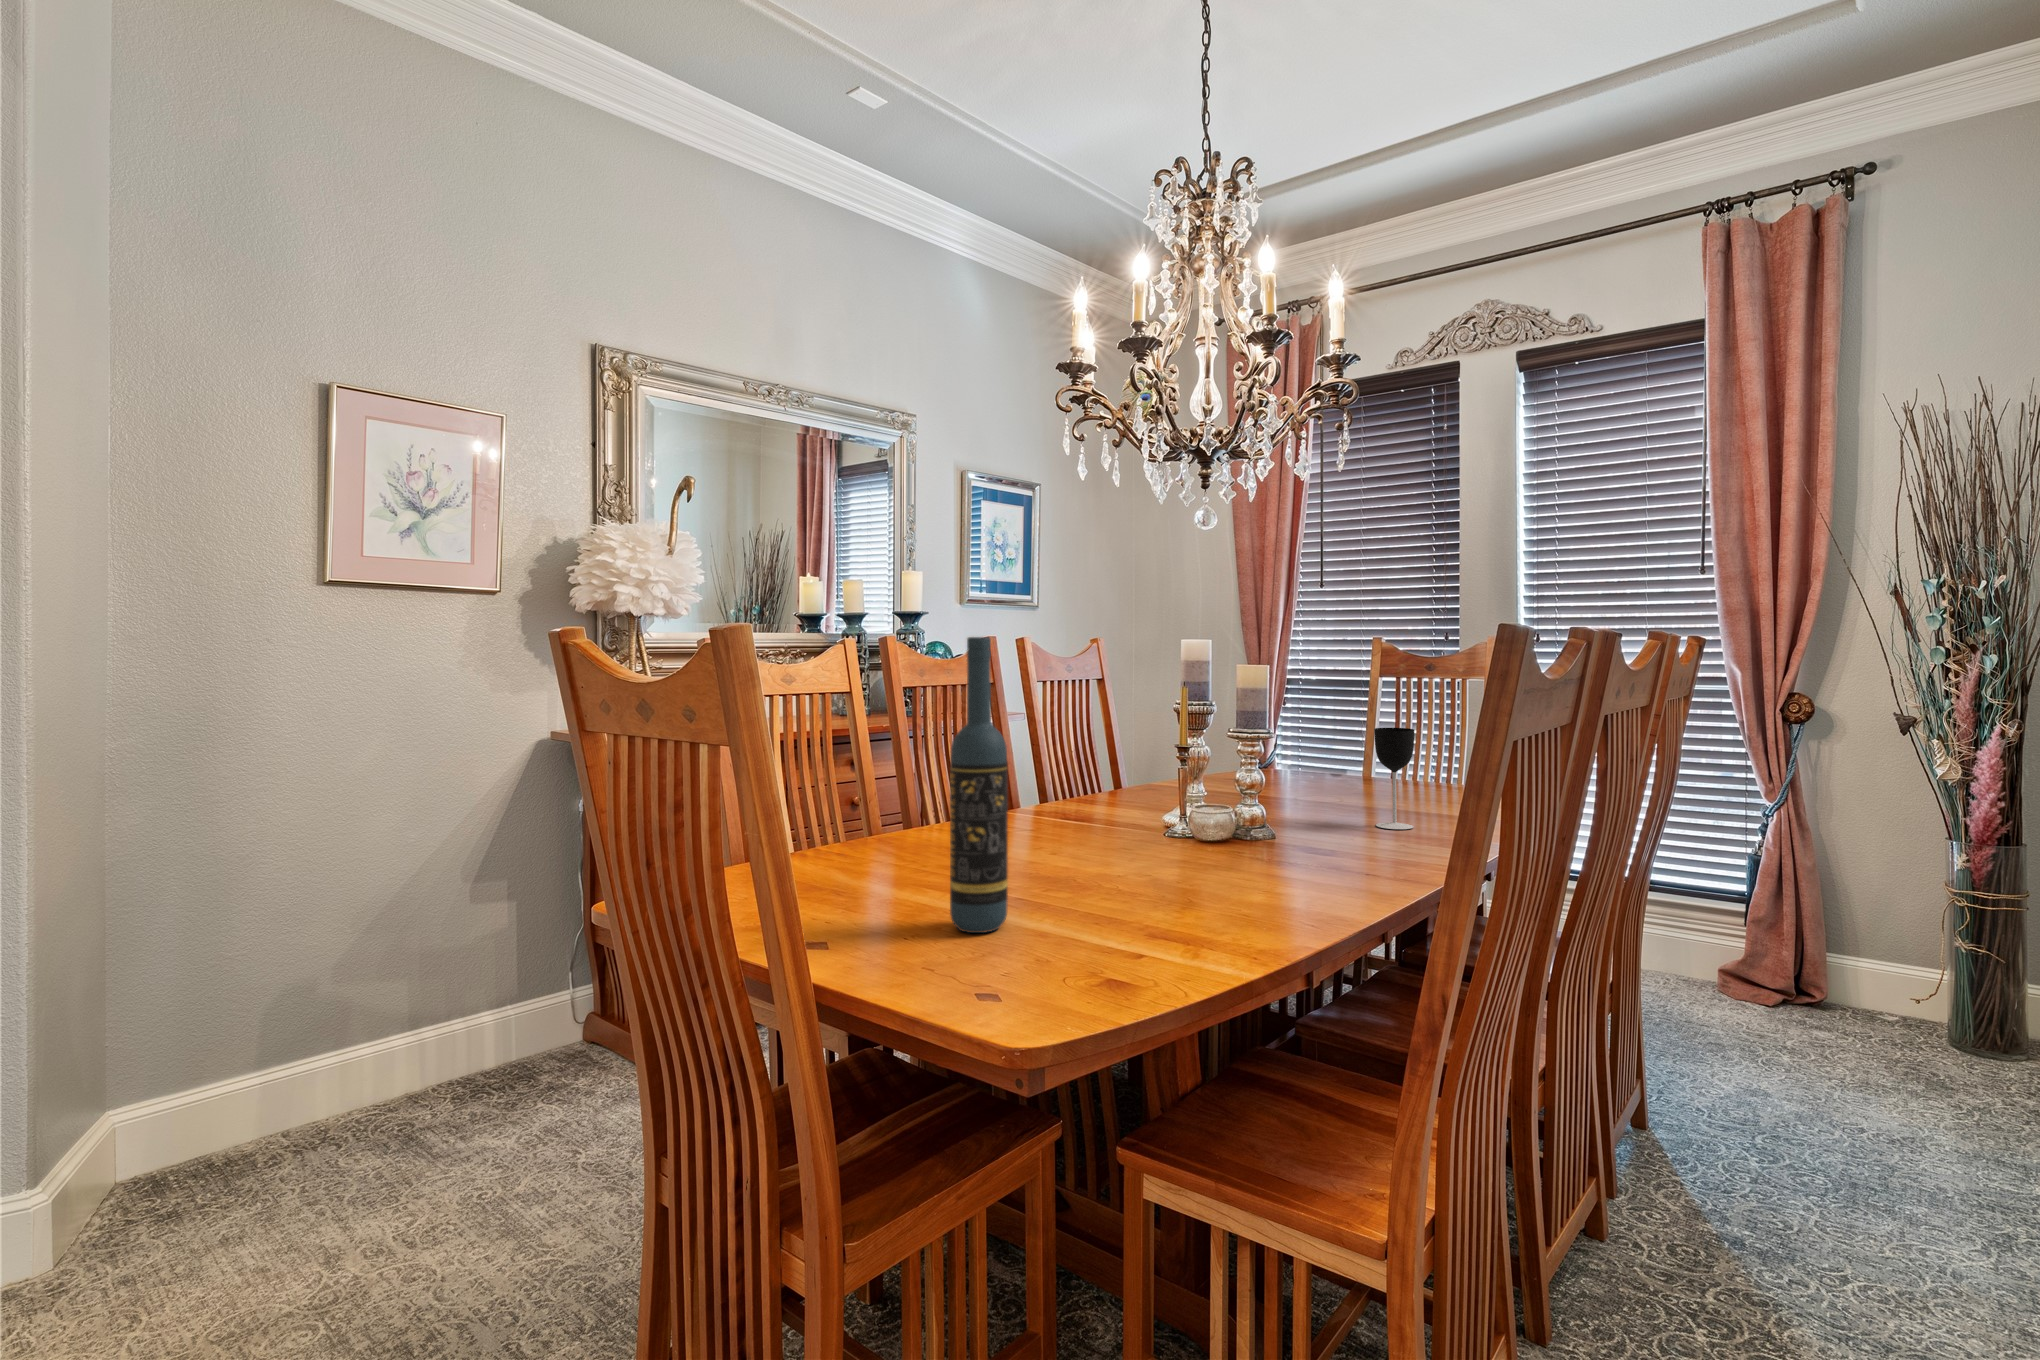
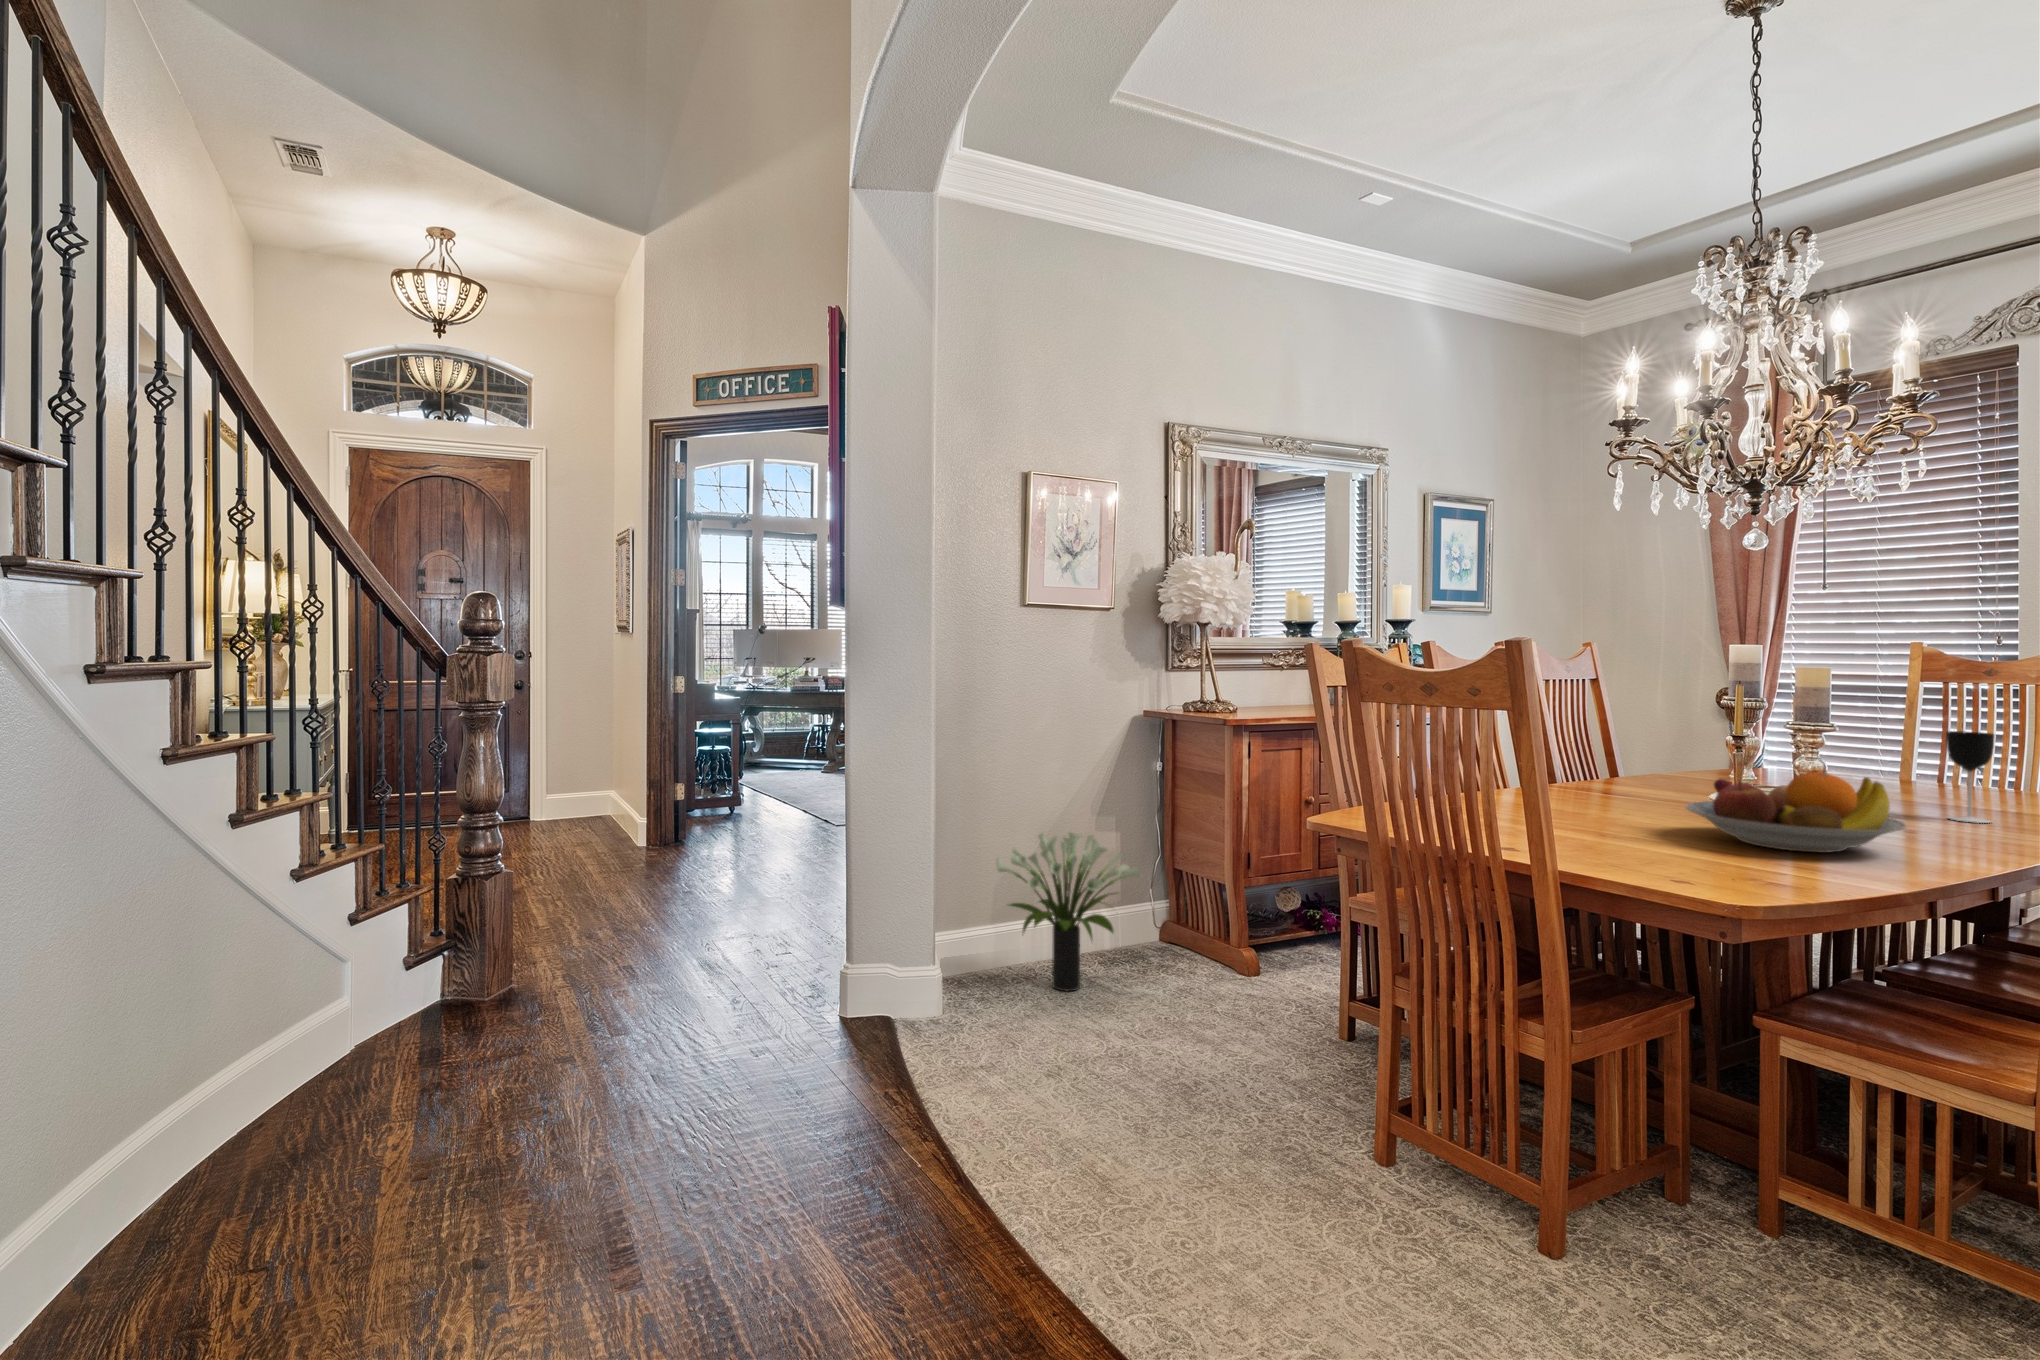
wine bottle: present [950,637,1008,933] -> none [1605,653,1652,856]
fruit bowl: none [1085,791,1308,898] -> present [1686,772,1906,853]
potted plant: none [217,919,484,1167] -> present [996,831,1141,991]

